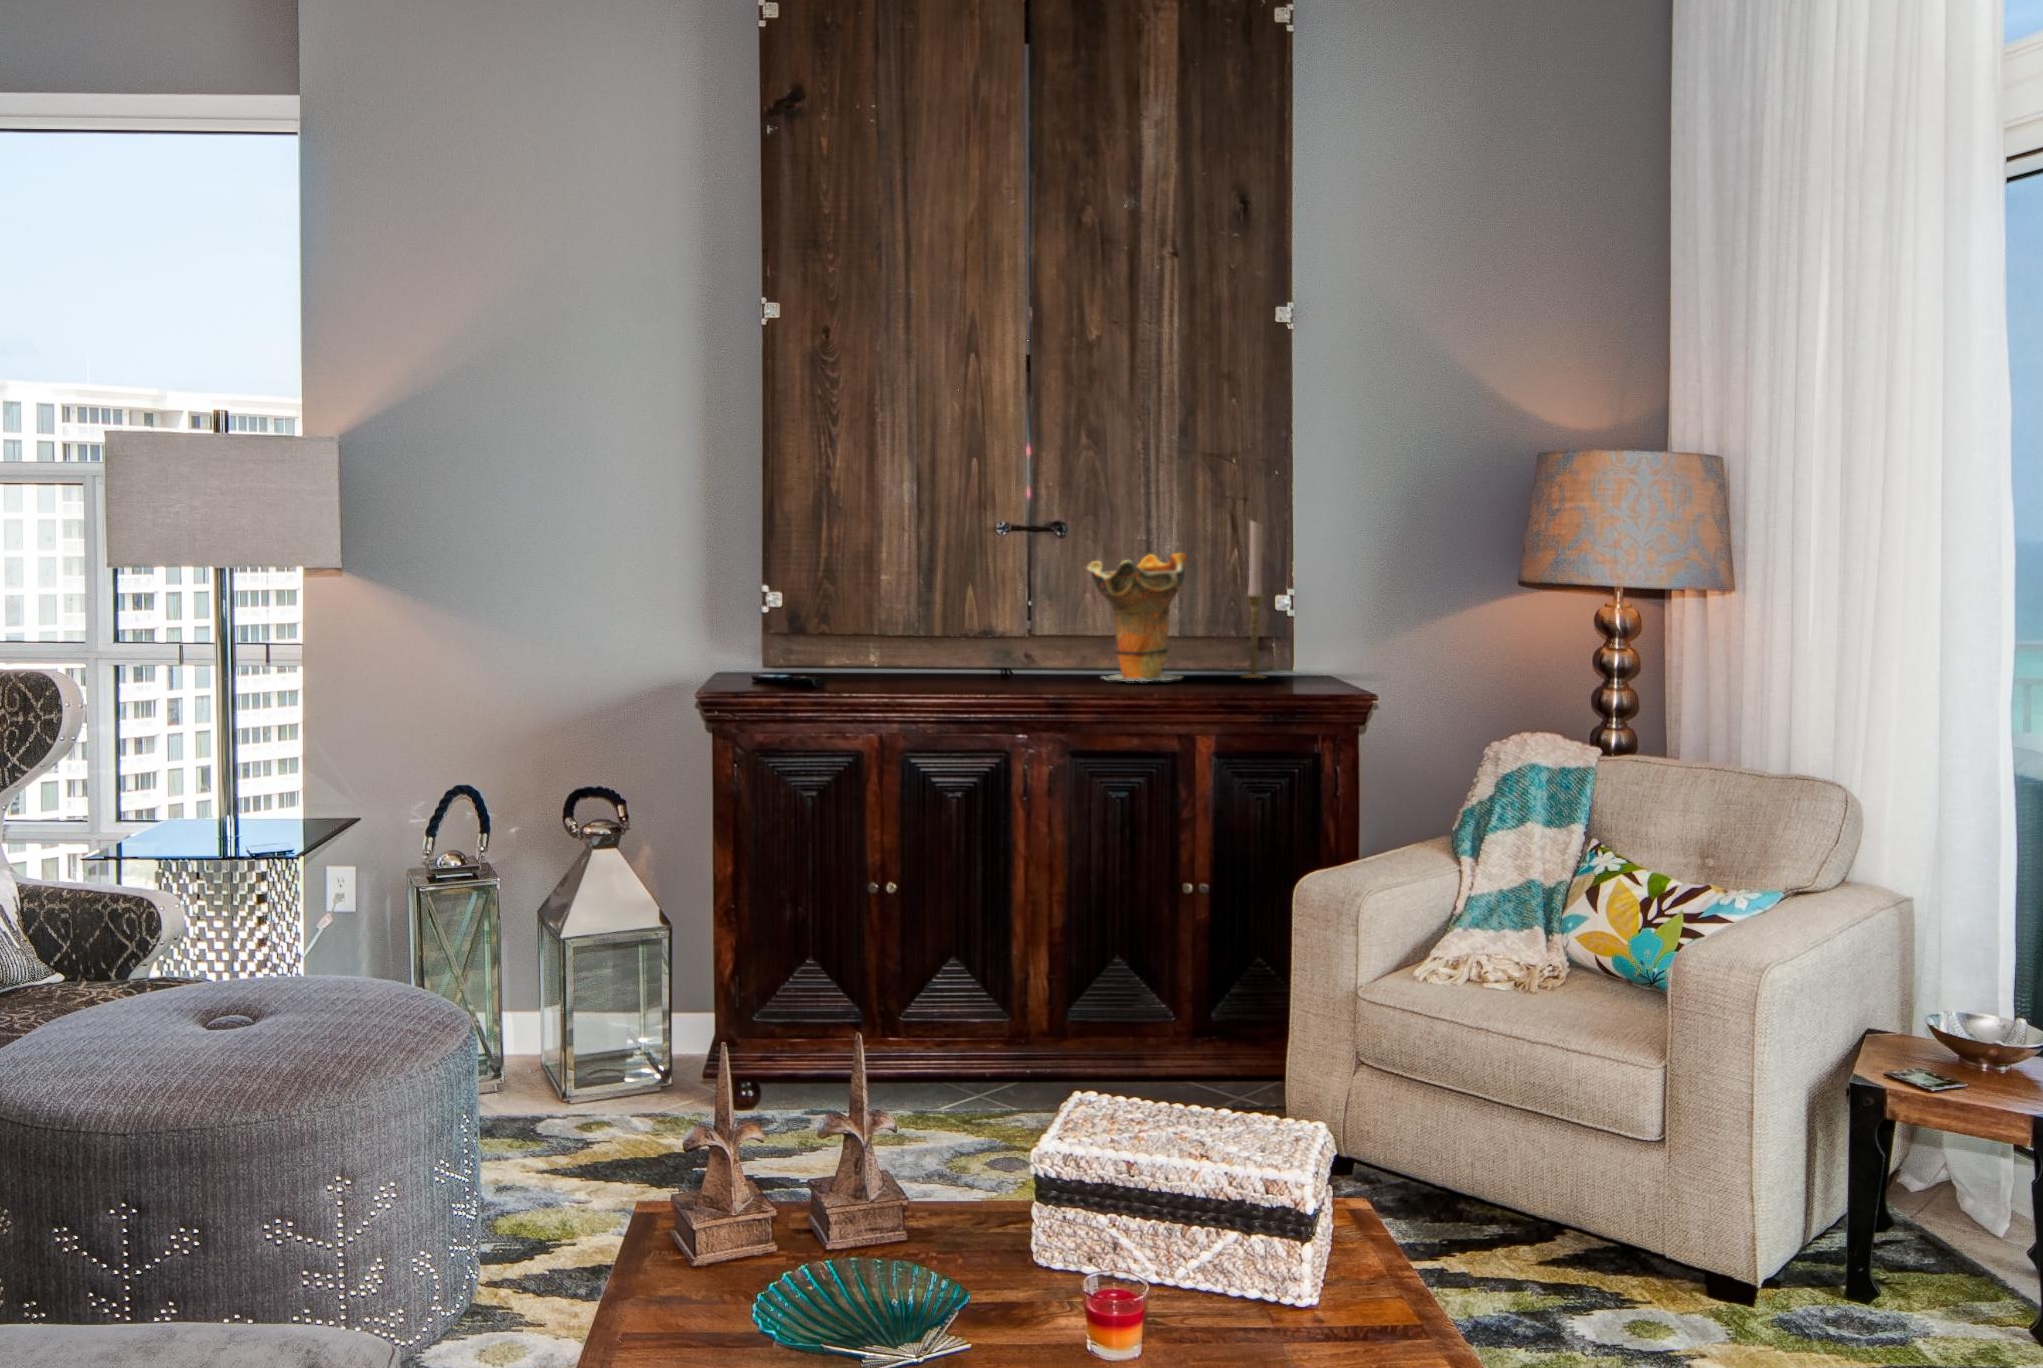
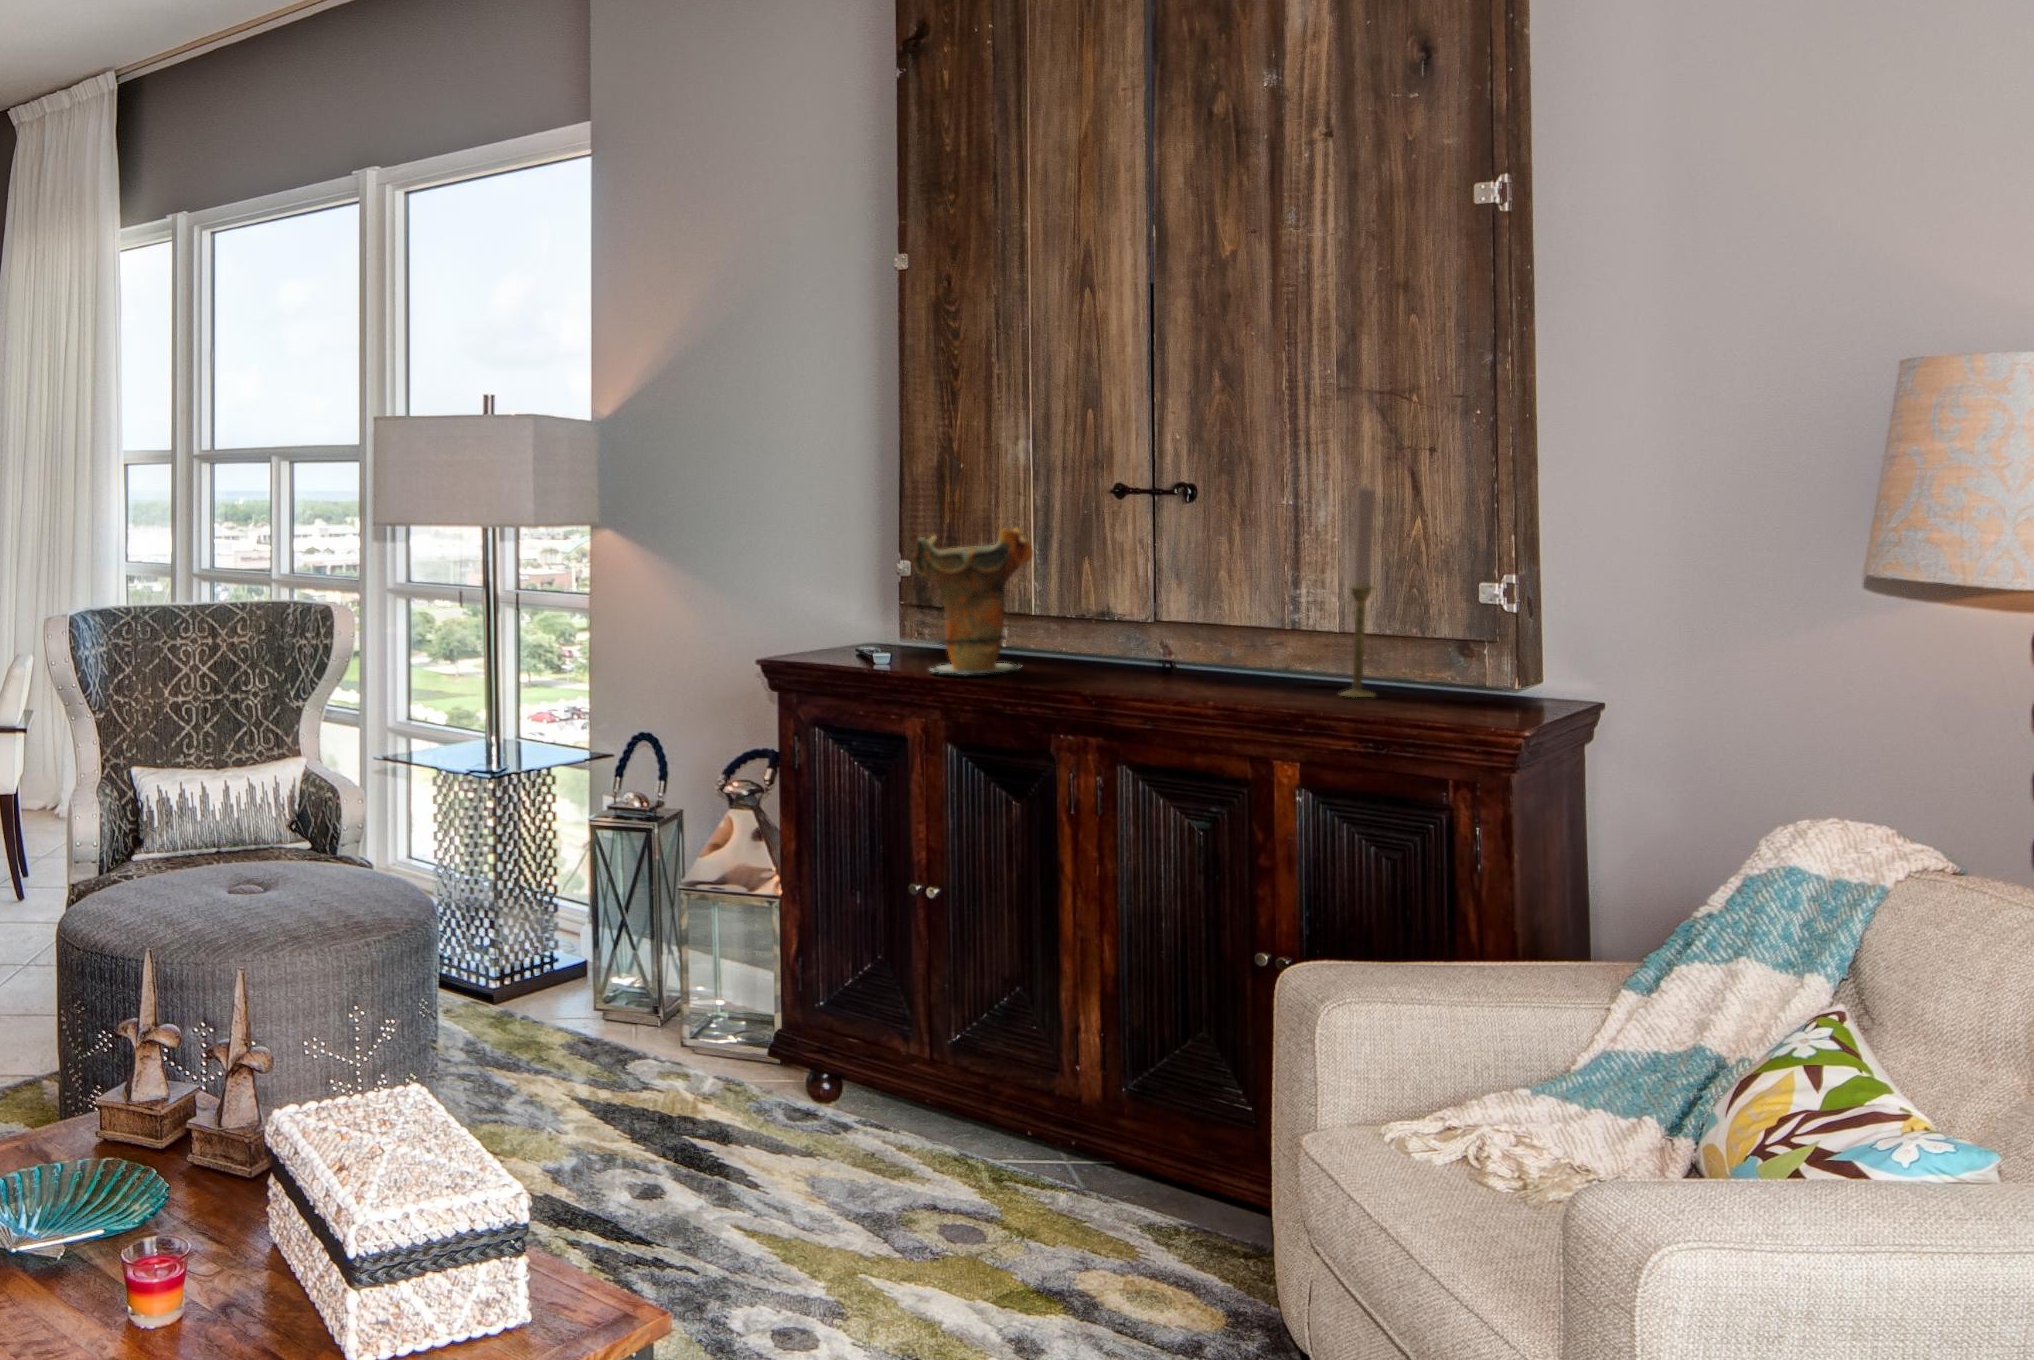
decorative vase: present [1087,553,1187,681] -> present [912,528,1033,674]

